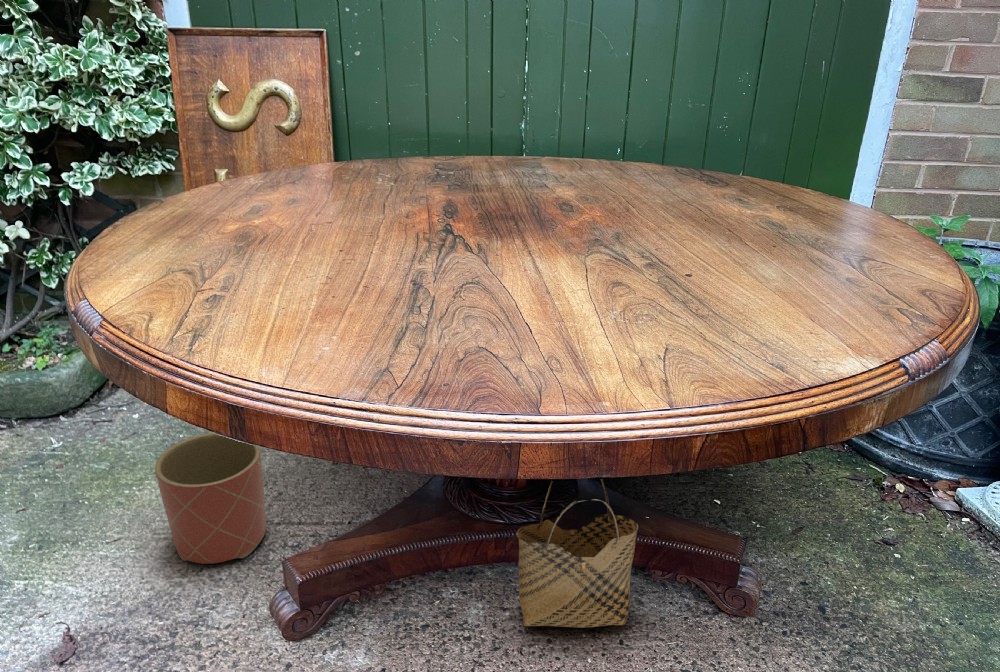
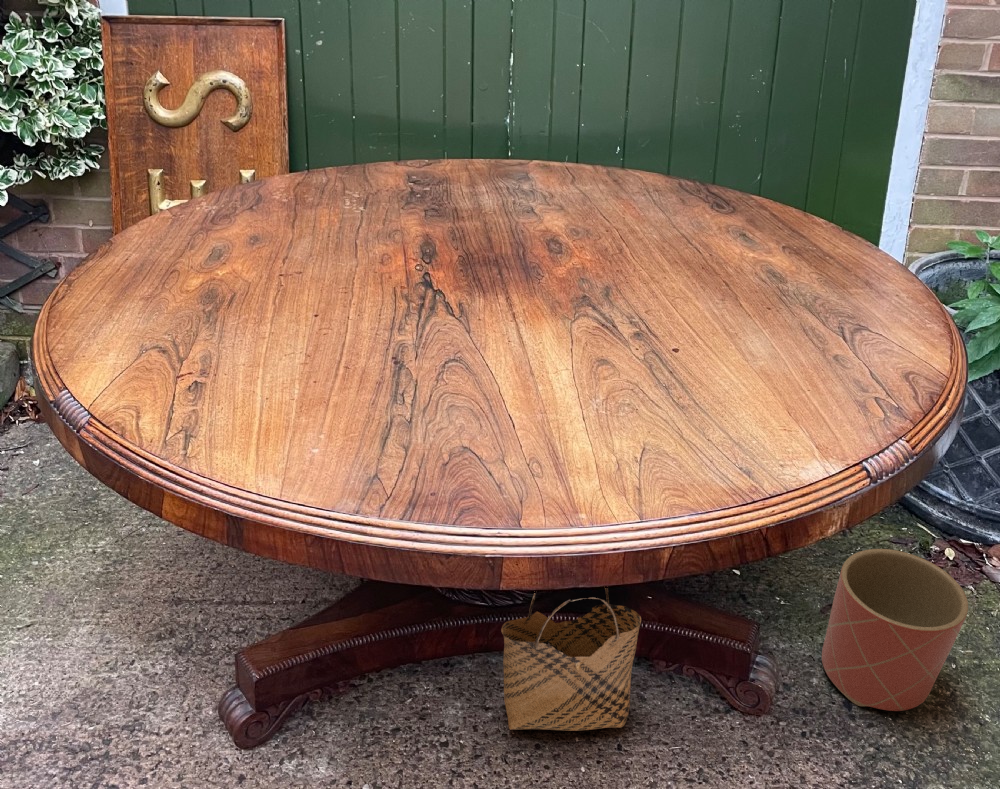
planter: present [155,433,266,564] -> present [822,549,968,711]

